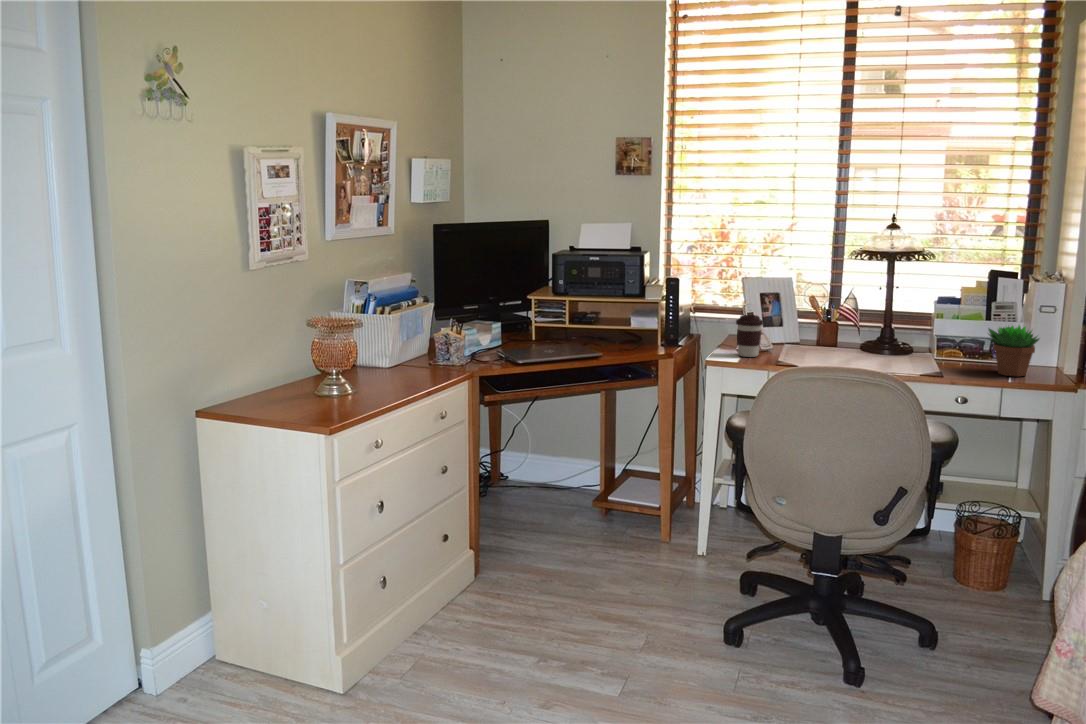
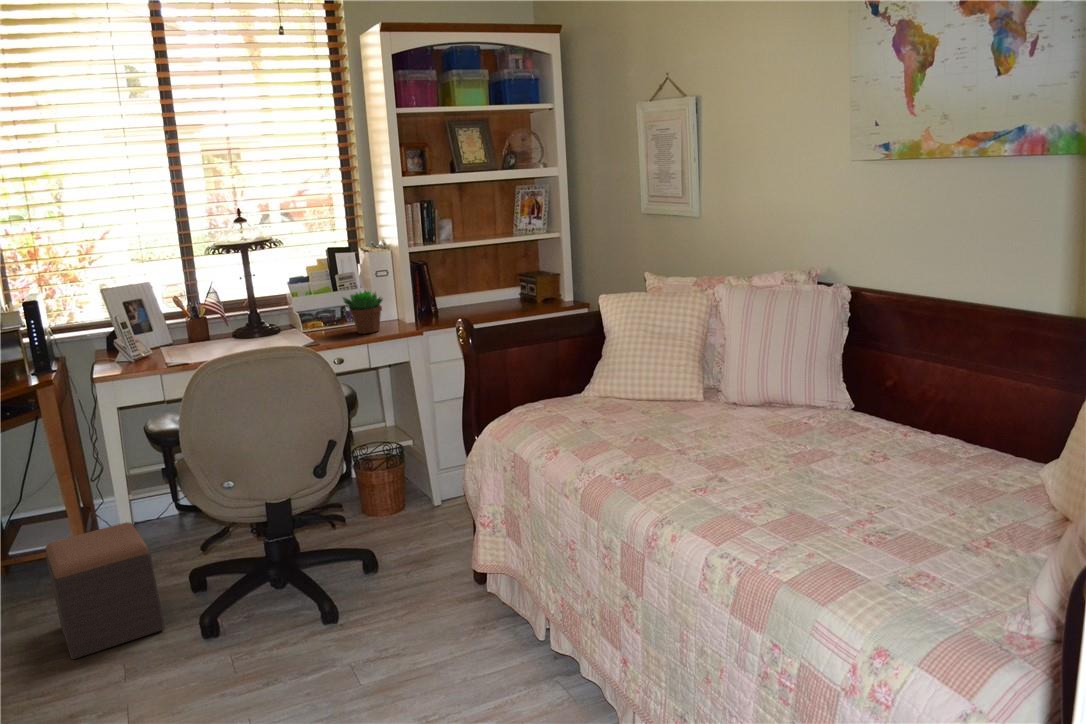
coffee cup: present [736,315,763,357] -> none [114,324,145,367]
footstool: none [613,499,702,618] -> present [46,523,165,659]

